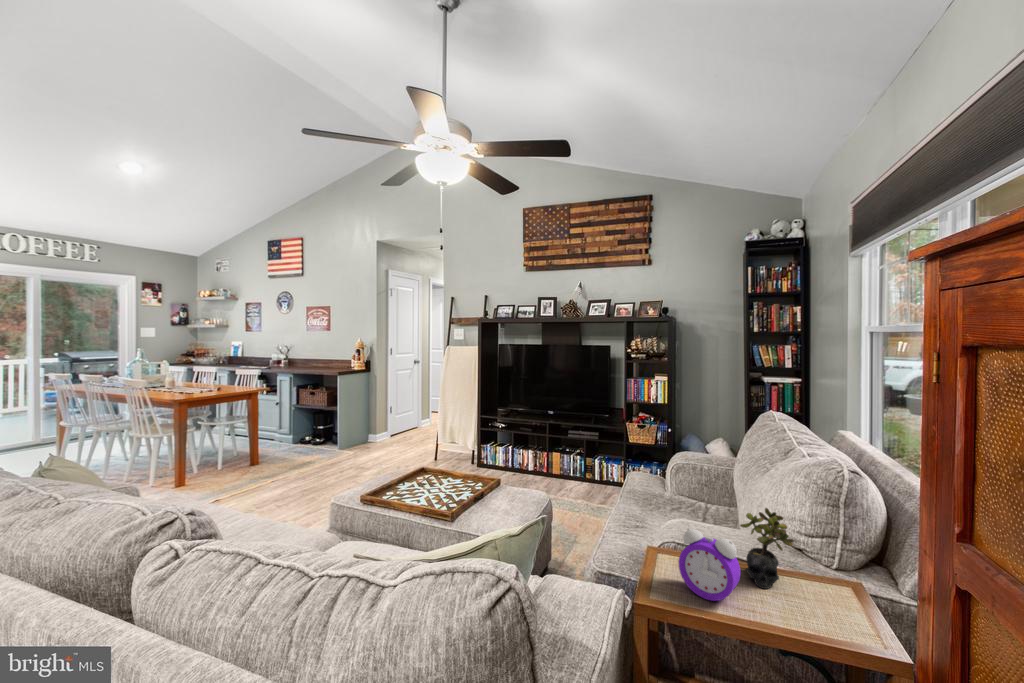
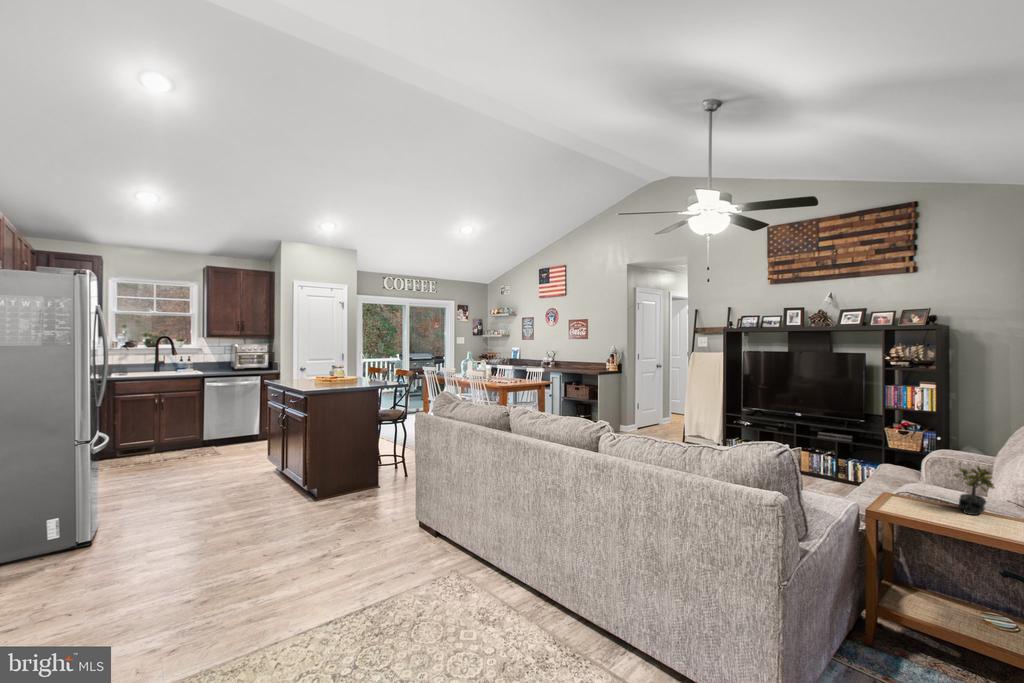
alarm clock: present [679,529,741,601] -> none [897,469,944,511]

